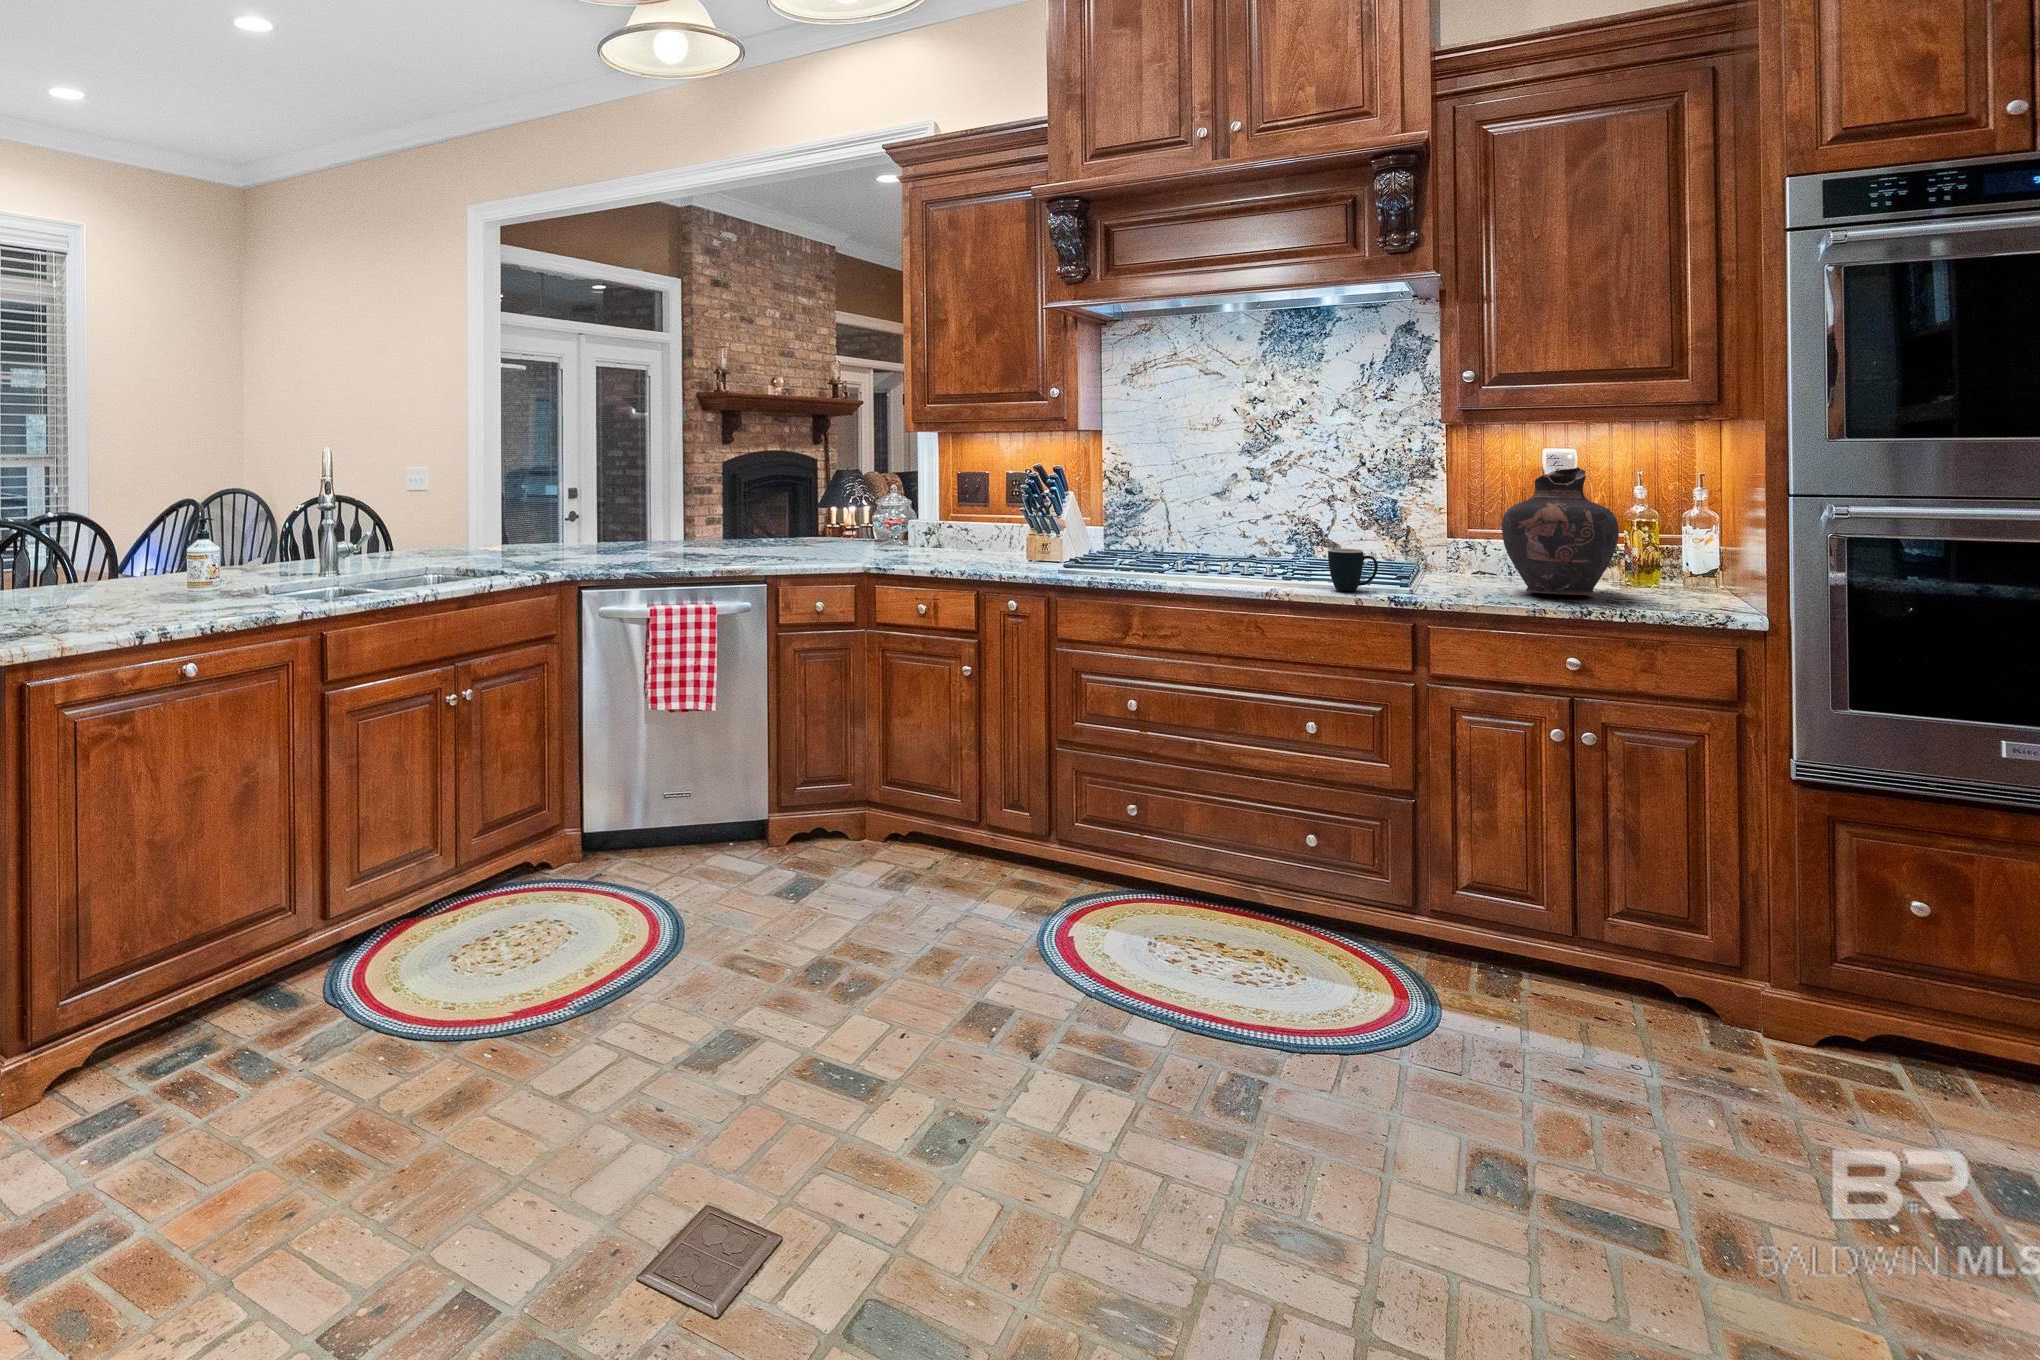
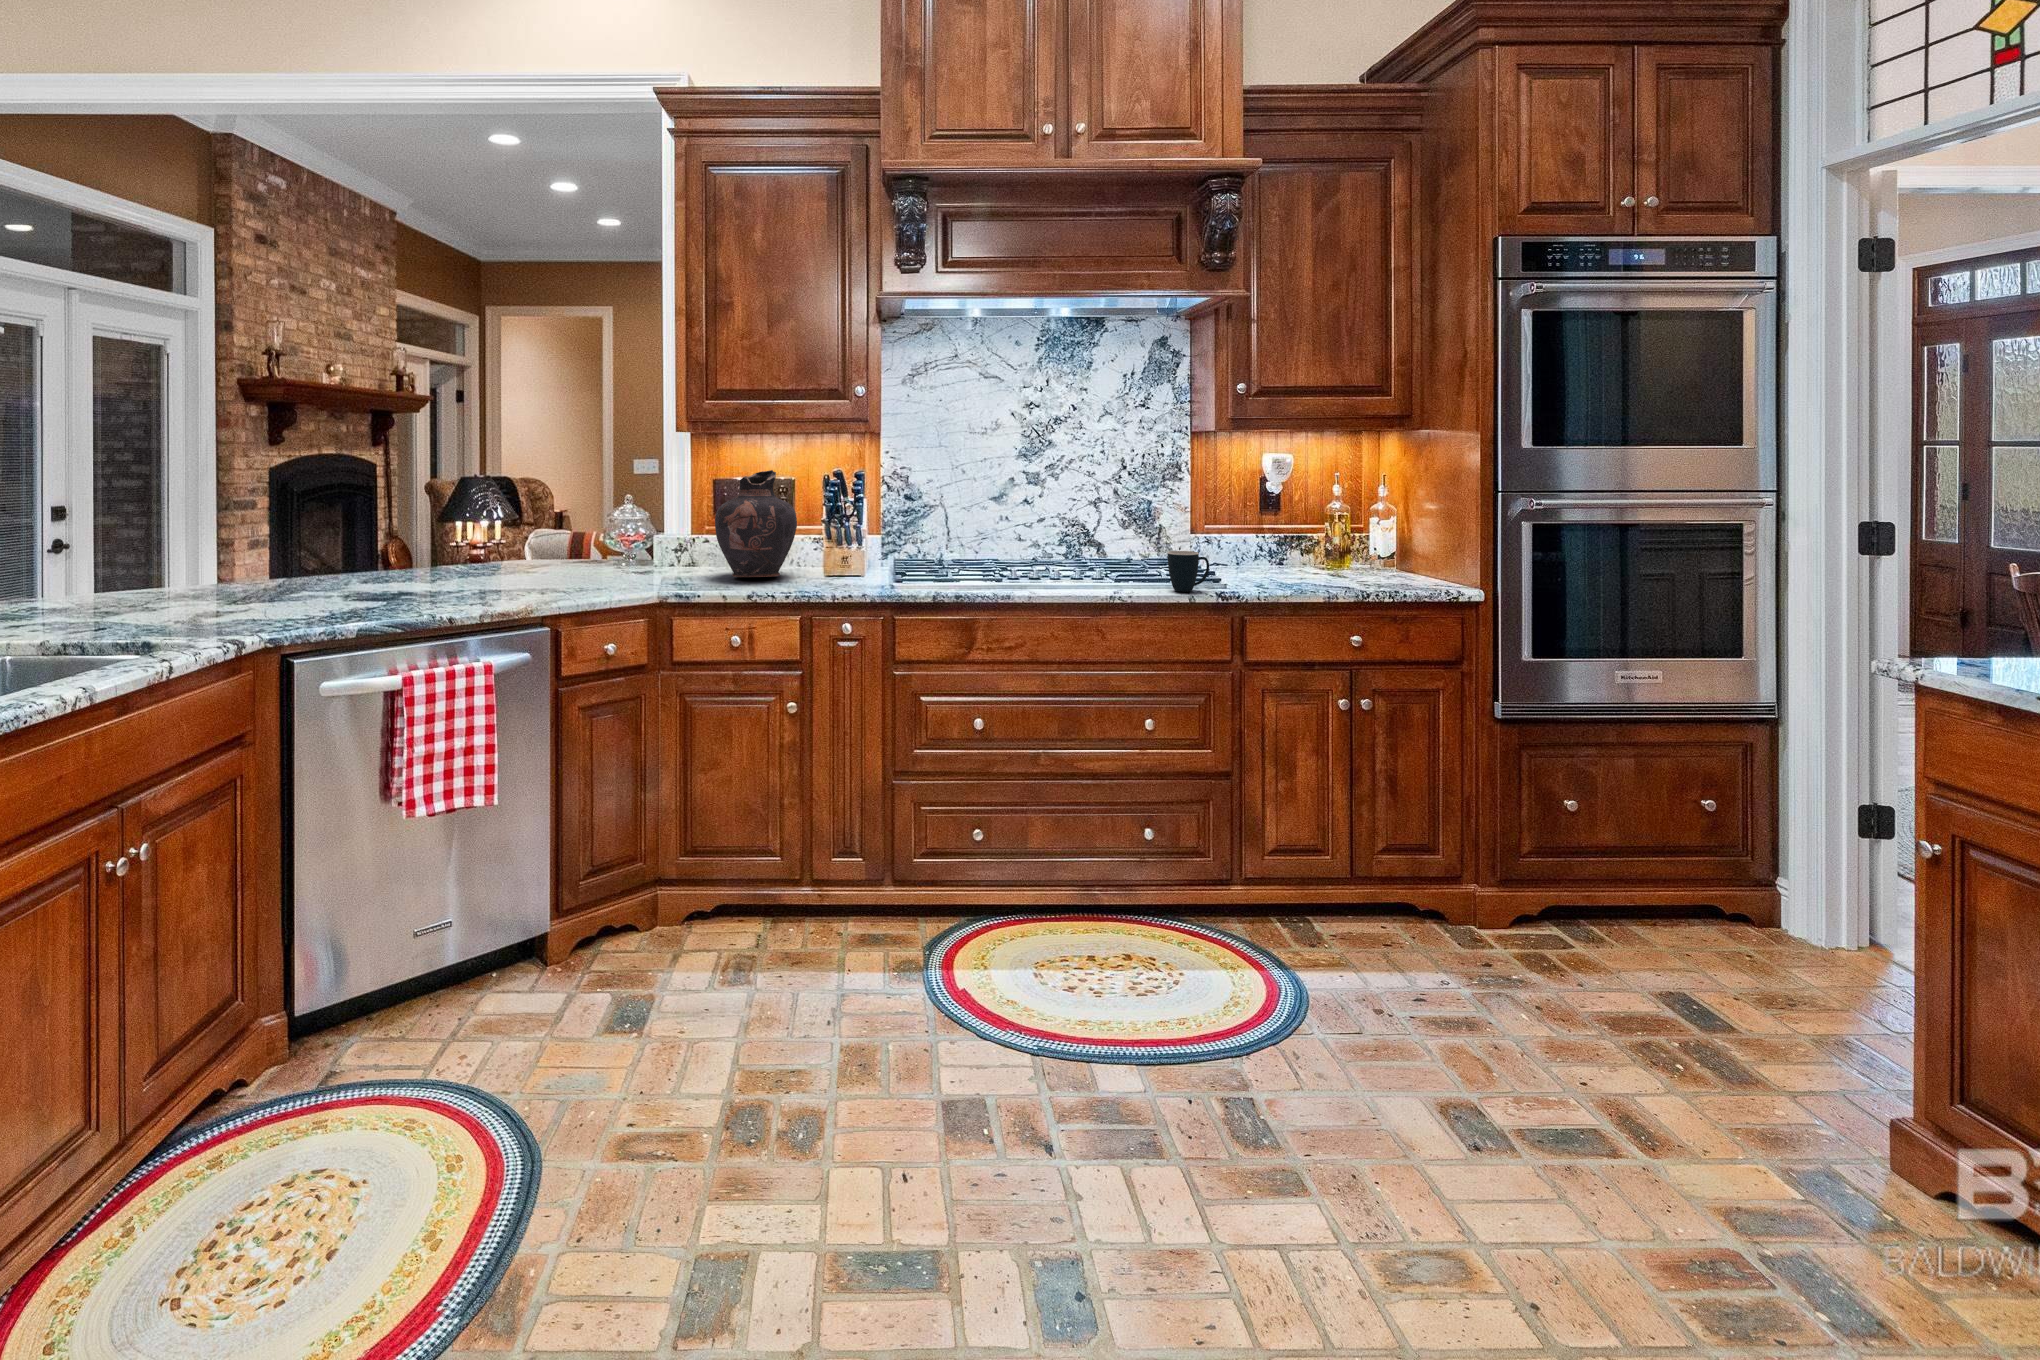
vase: present [1502,468,1619,595] -> present [715,470,797,577]

